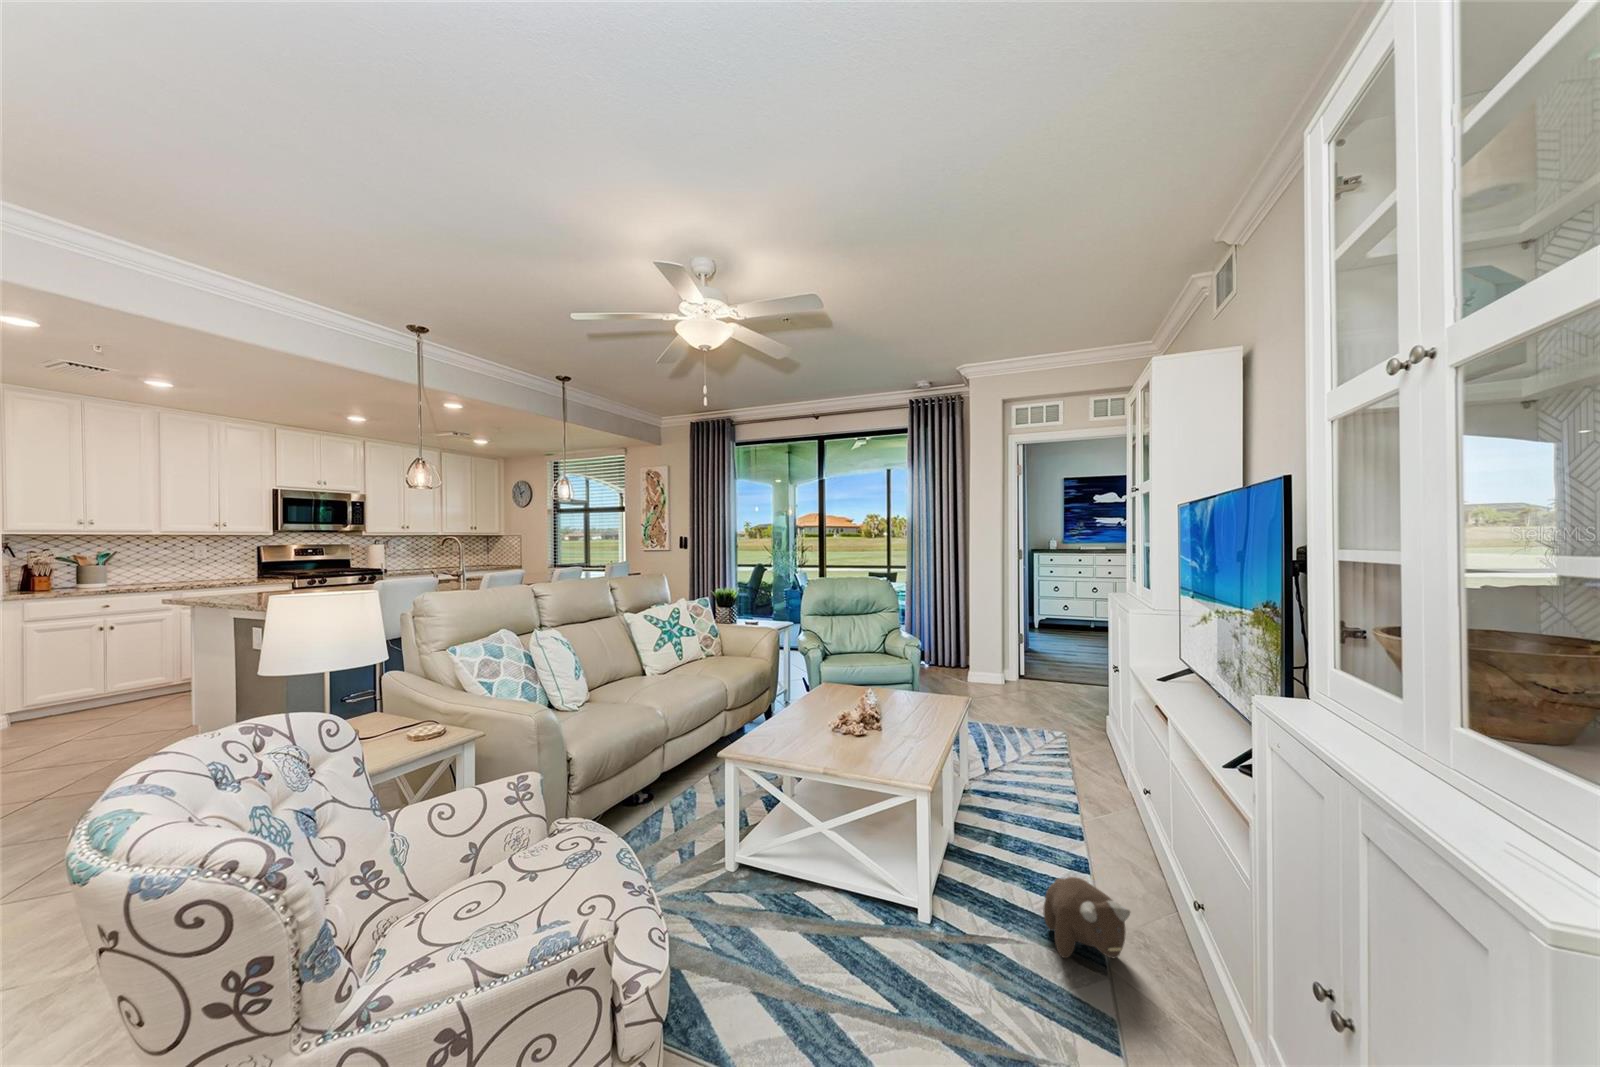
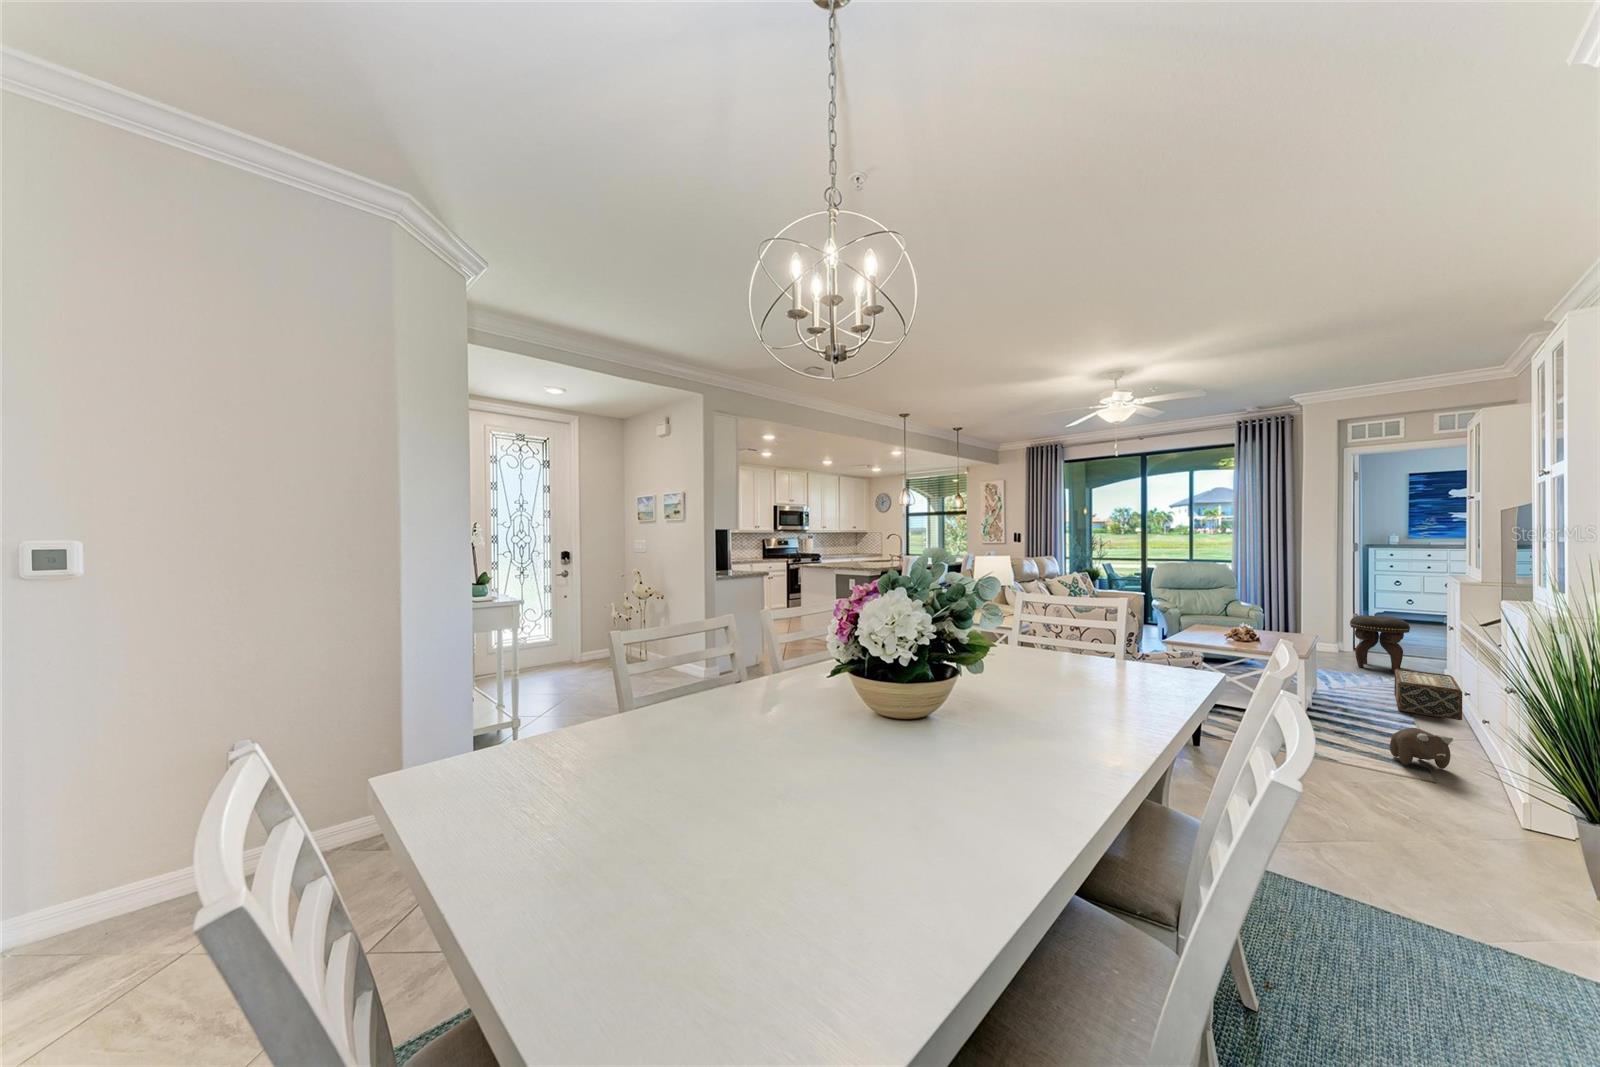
footstool: none [1013,635,1068,704] -> present [1350,615,1410,672]
woven basket: none [1053,715,1123,795] -> present [1394,669,1462,720]

